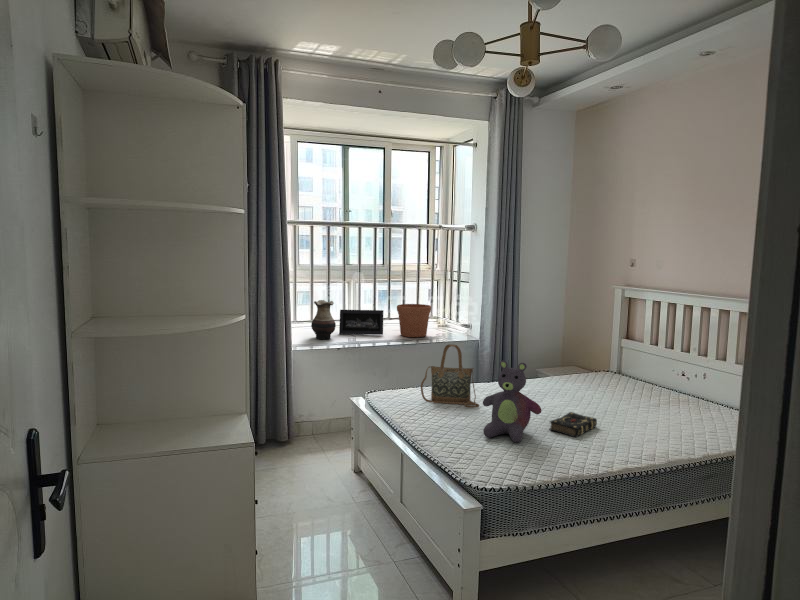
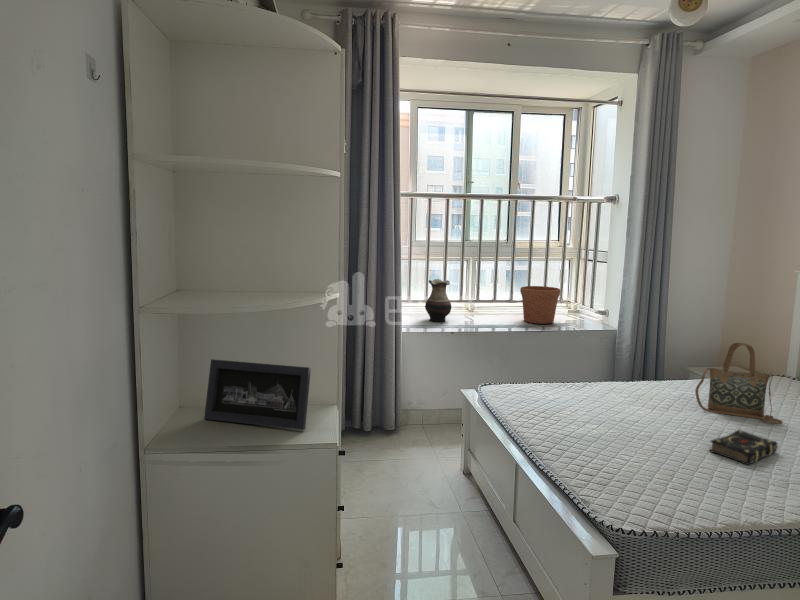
picture frame: present [339,310,383,335] -> present [204,359,311,430]
handbag: present [421,344,479,408] -> present [695,343,782,424]
stuffed bear: present [483,361,541,442] -> none [621,360,700,465]

